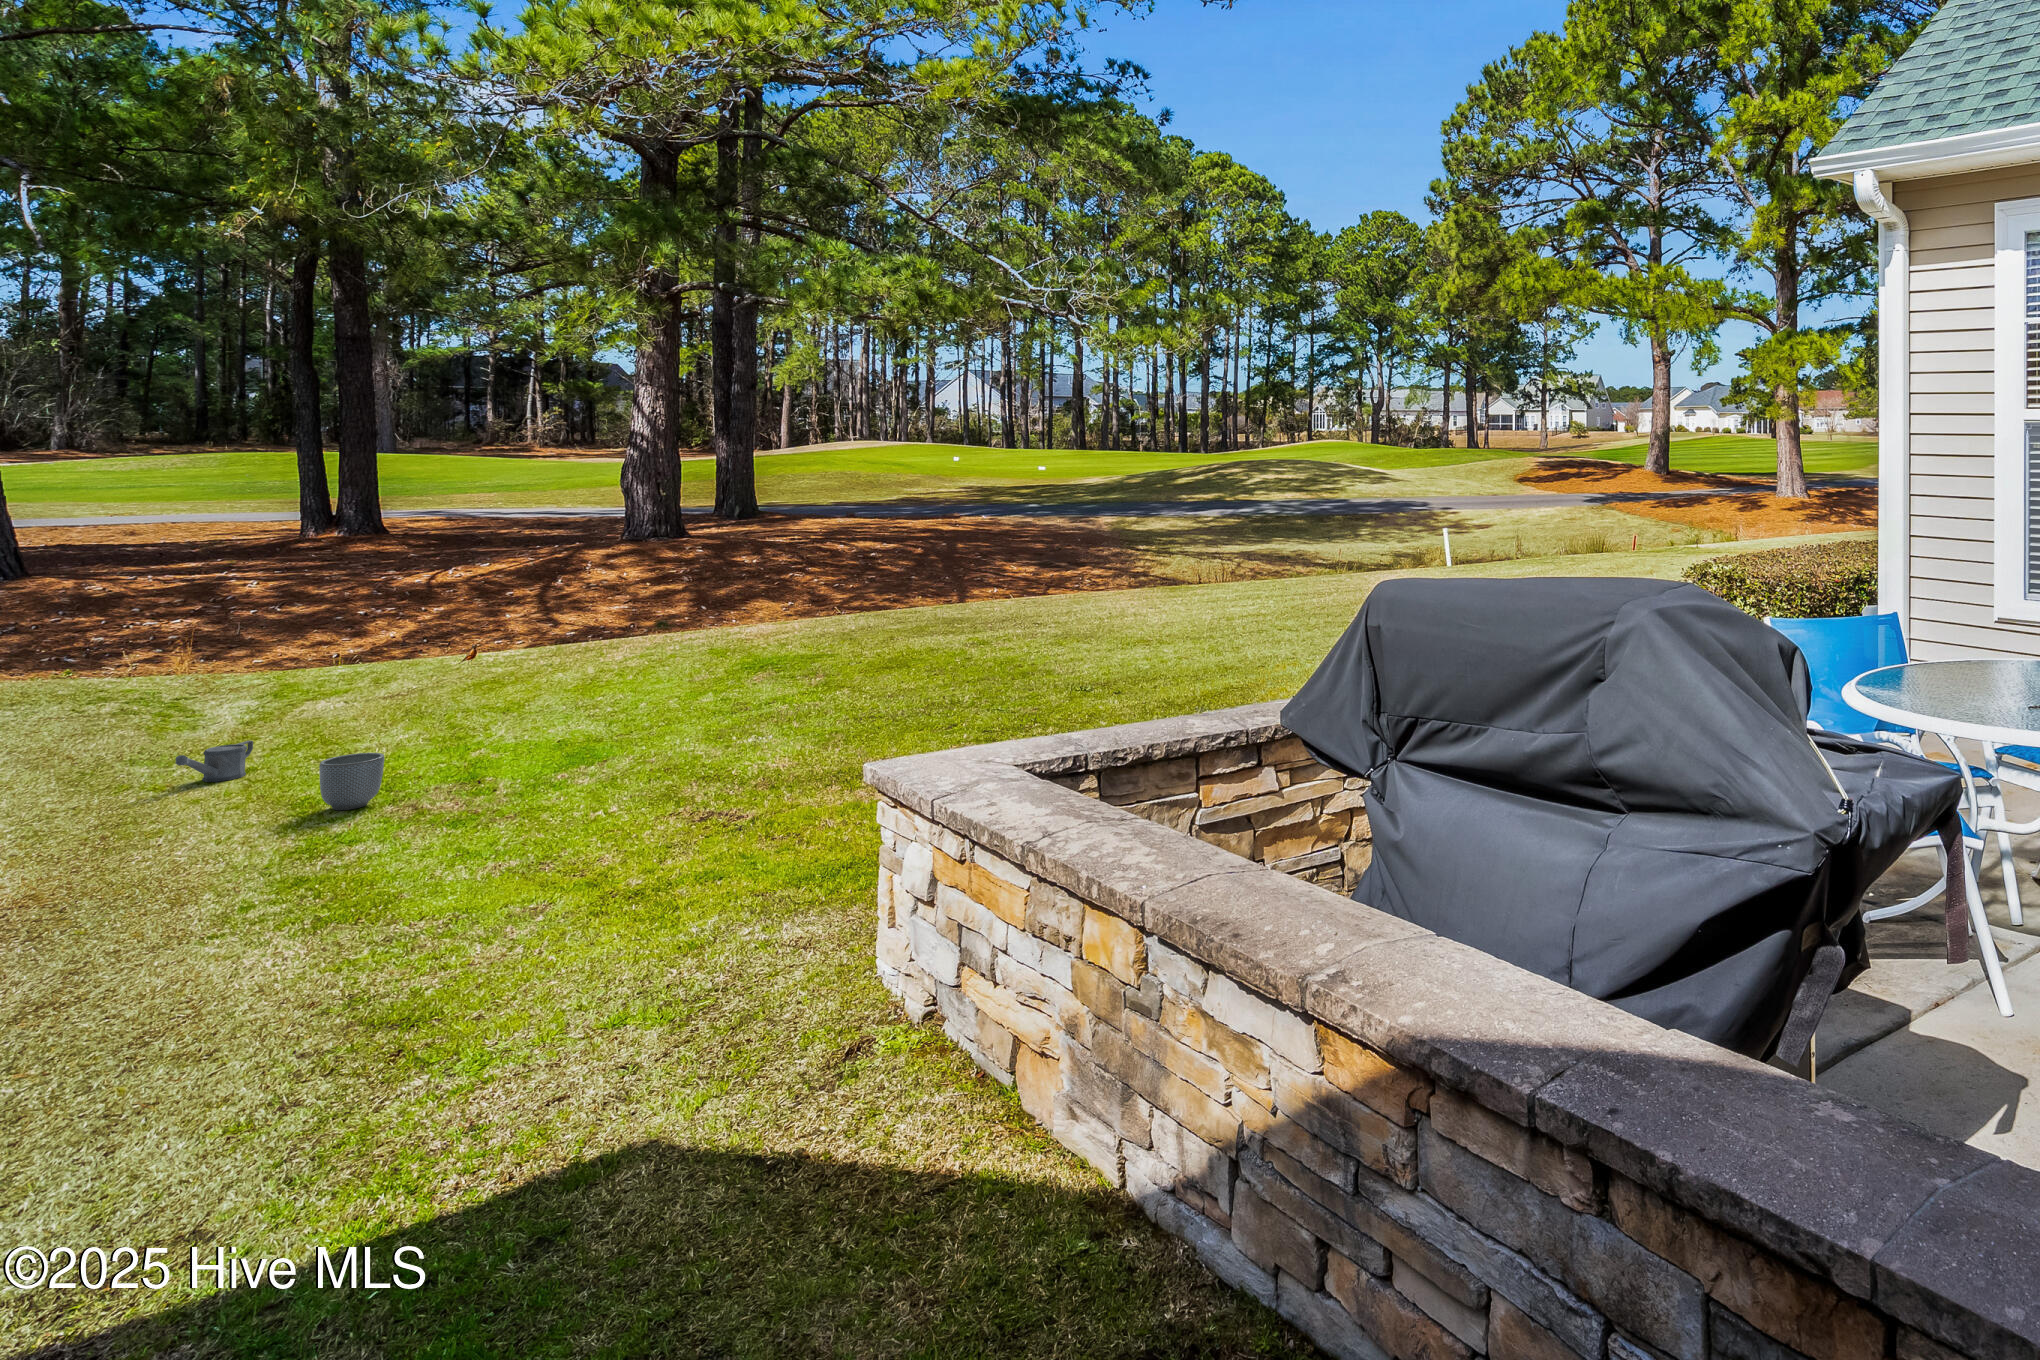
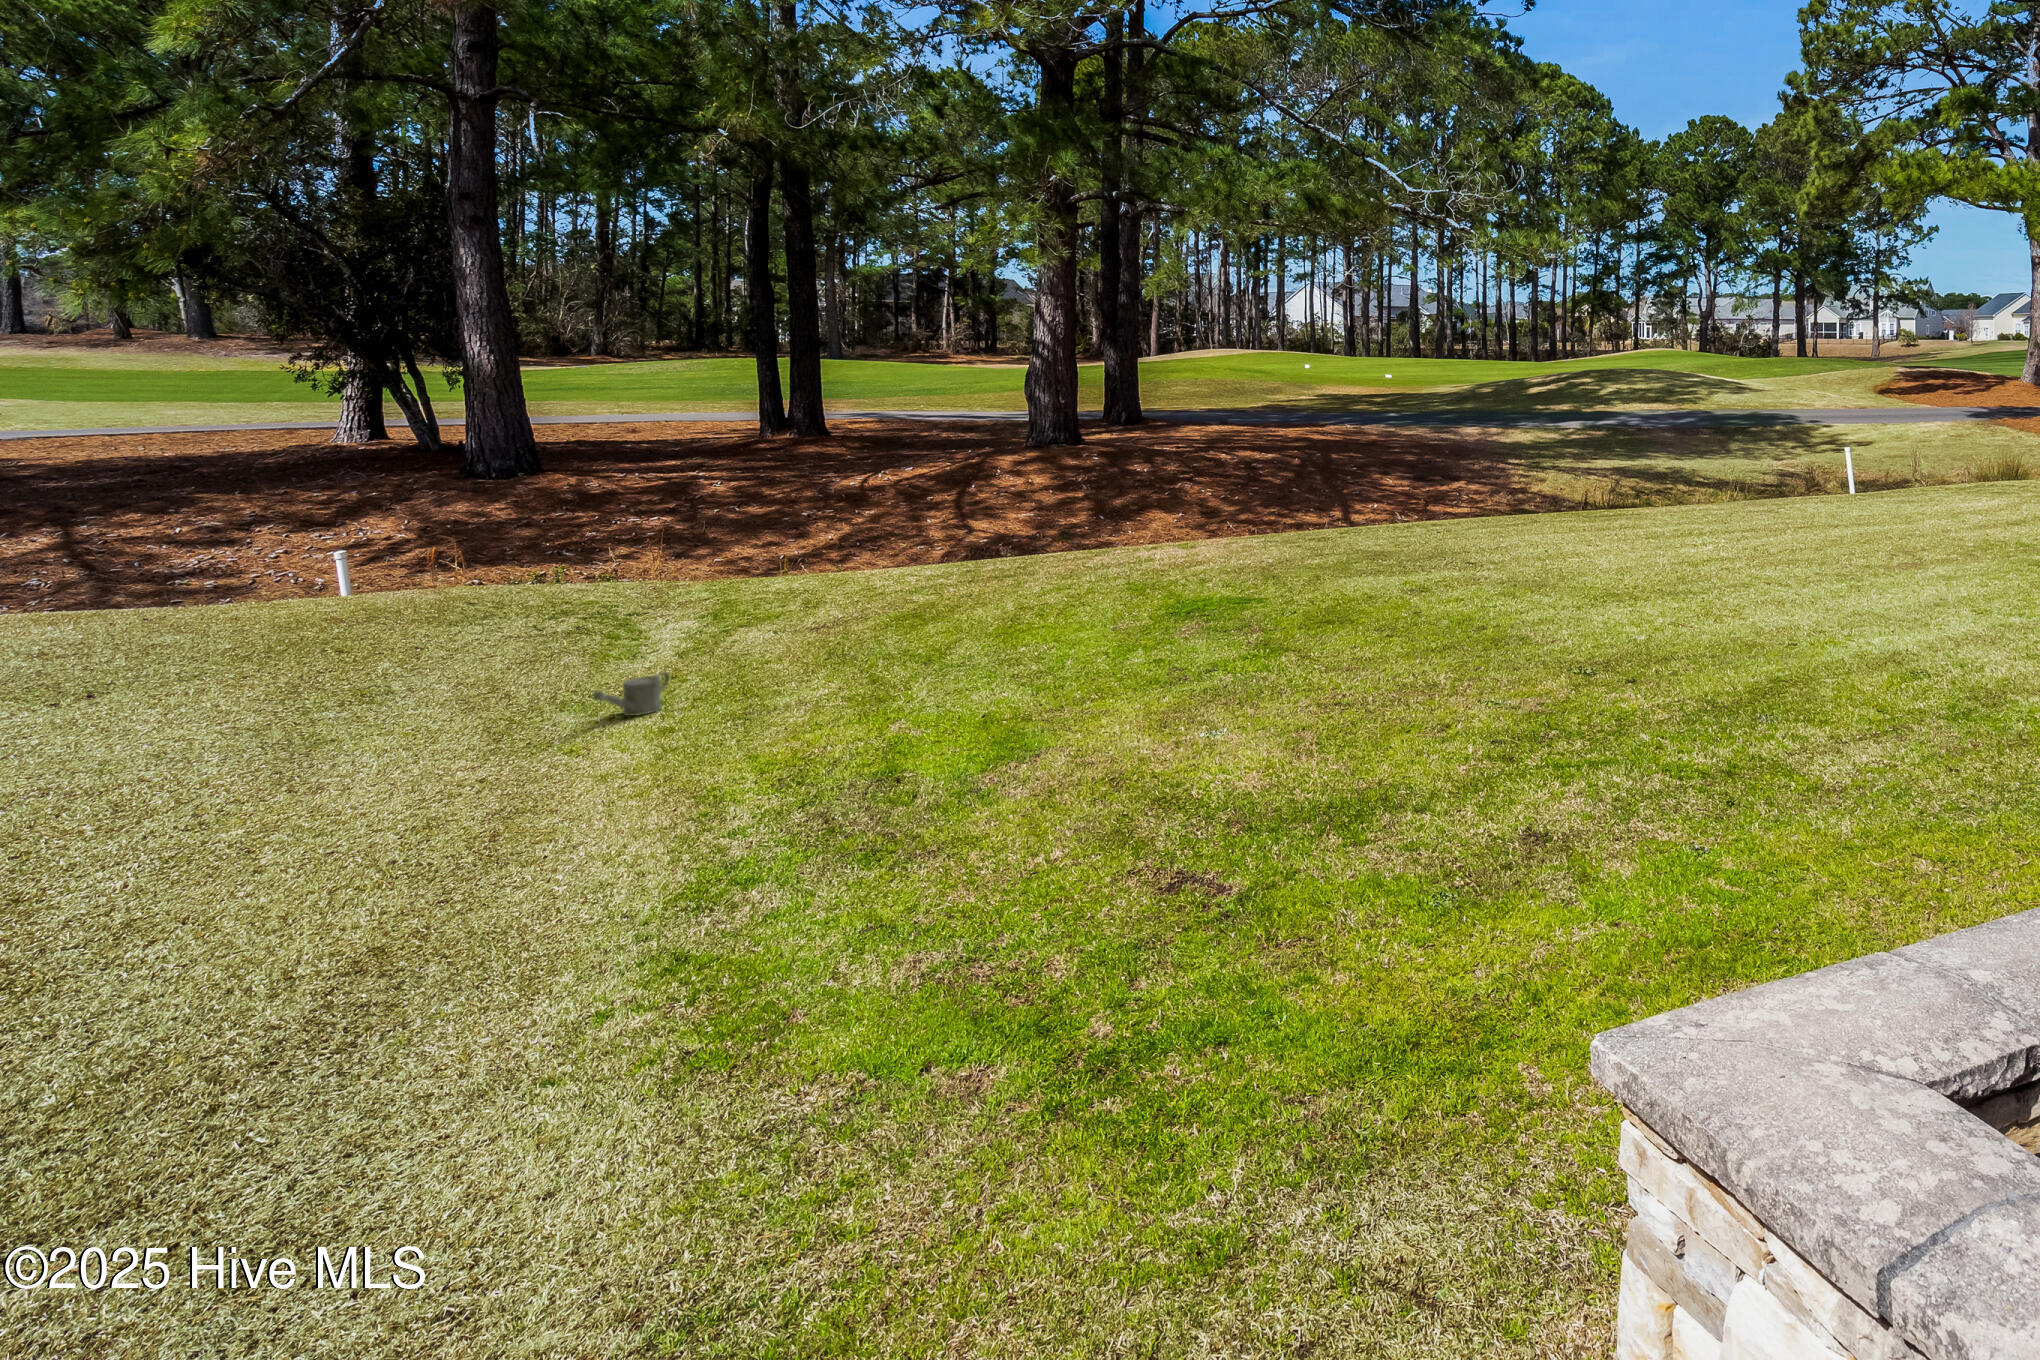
planter: present [319,753,384,810] -> none [708,705,770,769]

